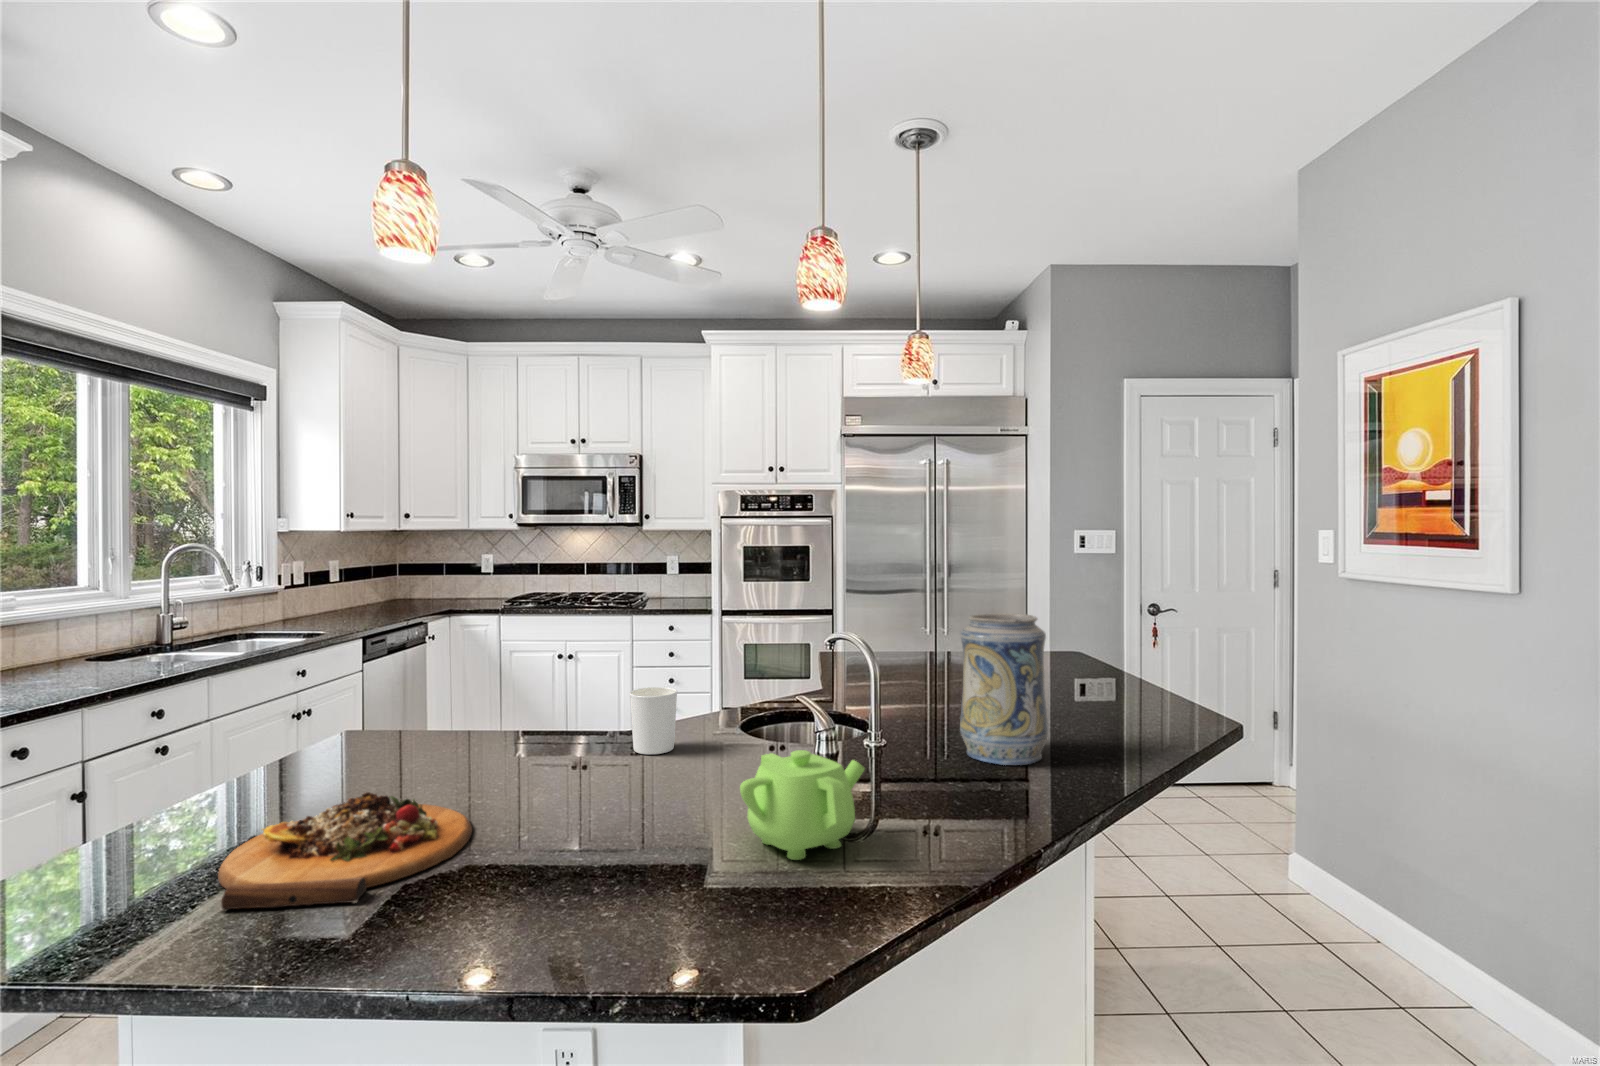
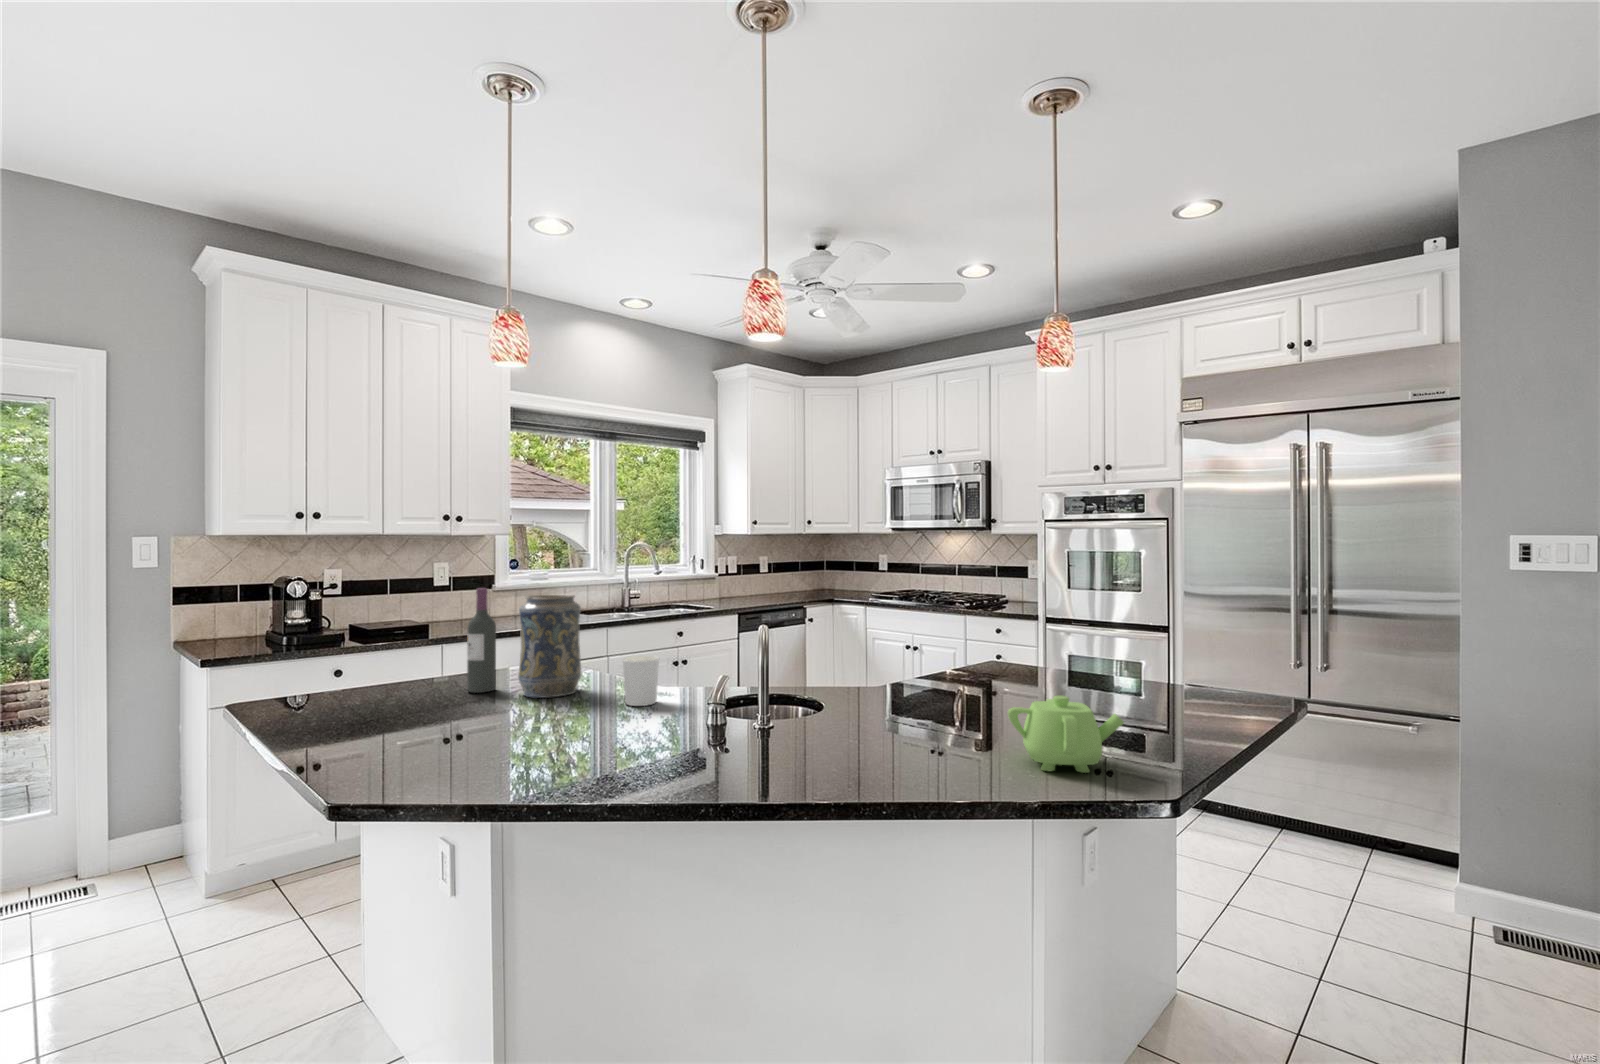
decorative vase: present [960,613,1049,765] -> present [518,595,581,698]
wine bottle: none [337,618,386,791] -> present [467,588,496,693]
teapot: present [740,750,865,860] -> present [1008,696,1124,773]
cutting board: present [218,792,472,909] -> none [308,686,468,735]

